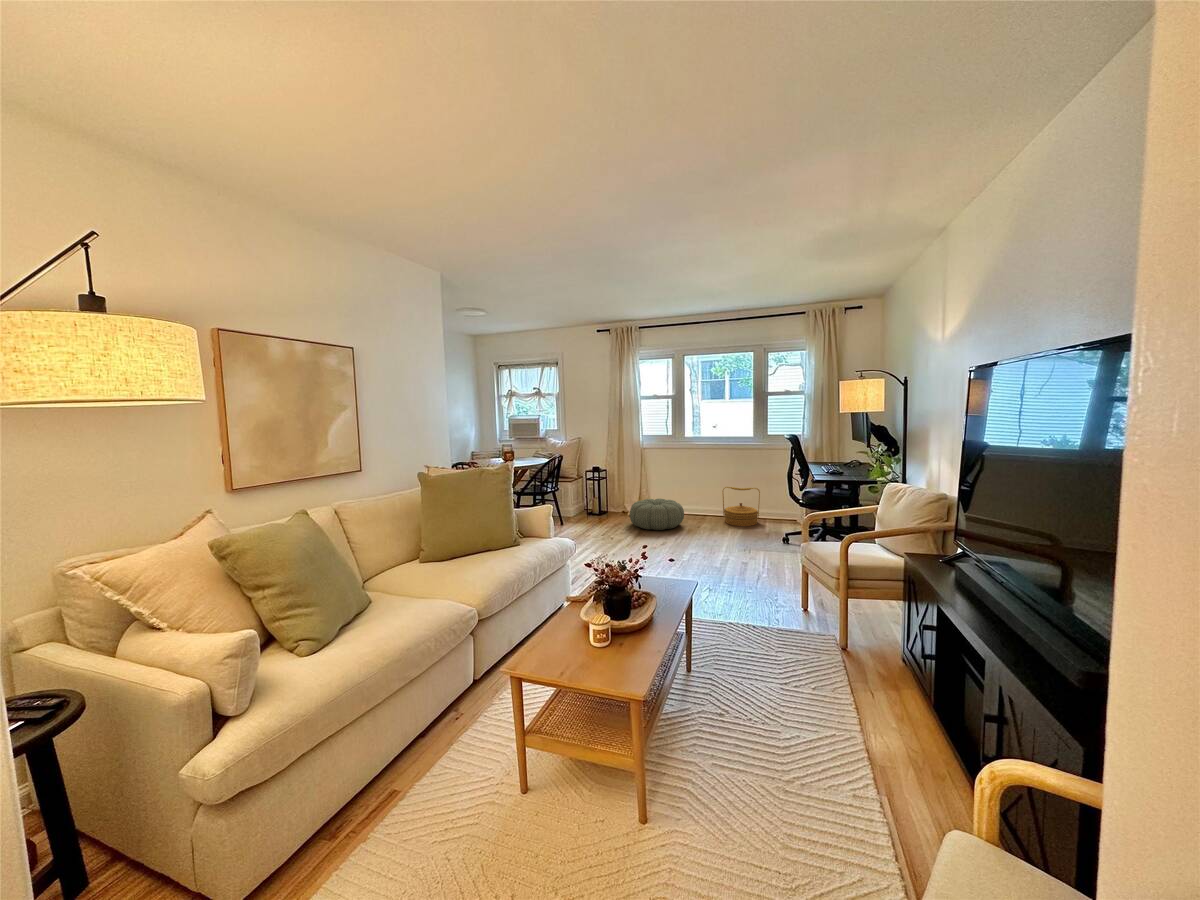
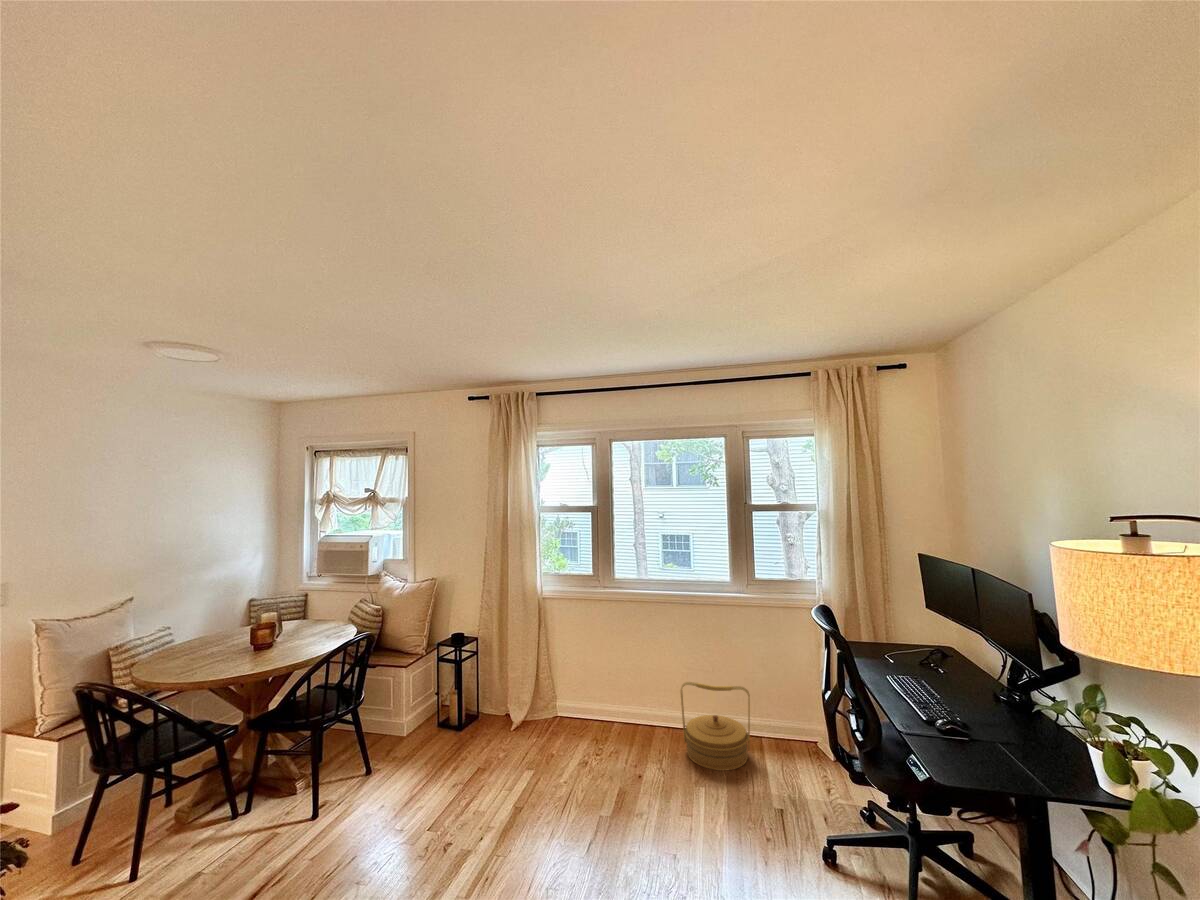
pouf: present [630,499,684,530] -> none [500,705,608,794]

